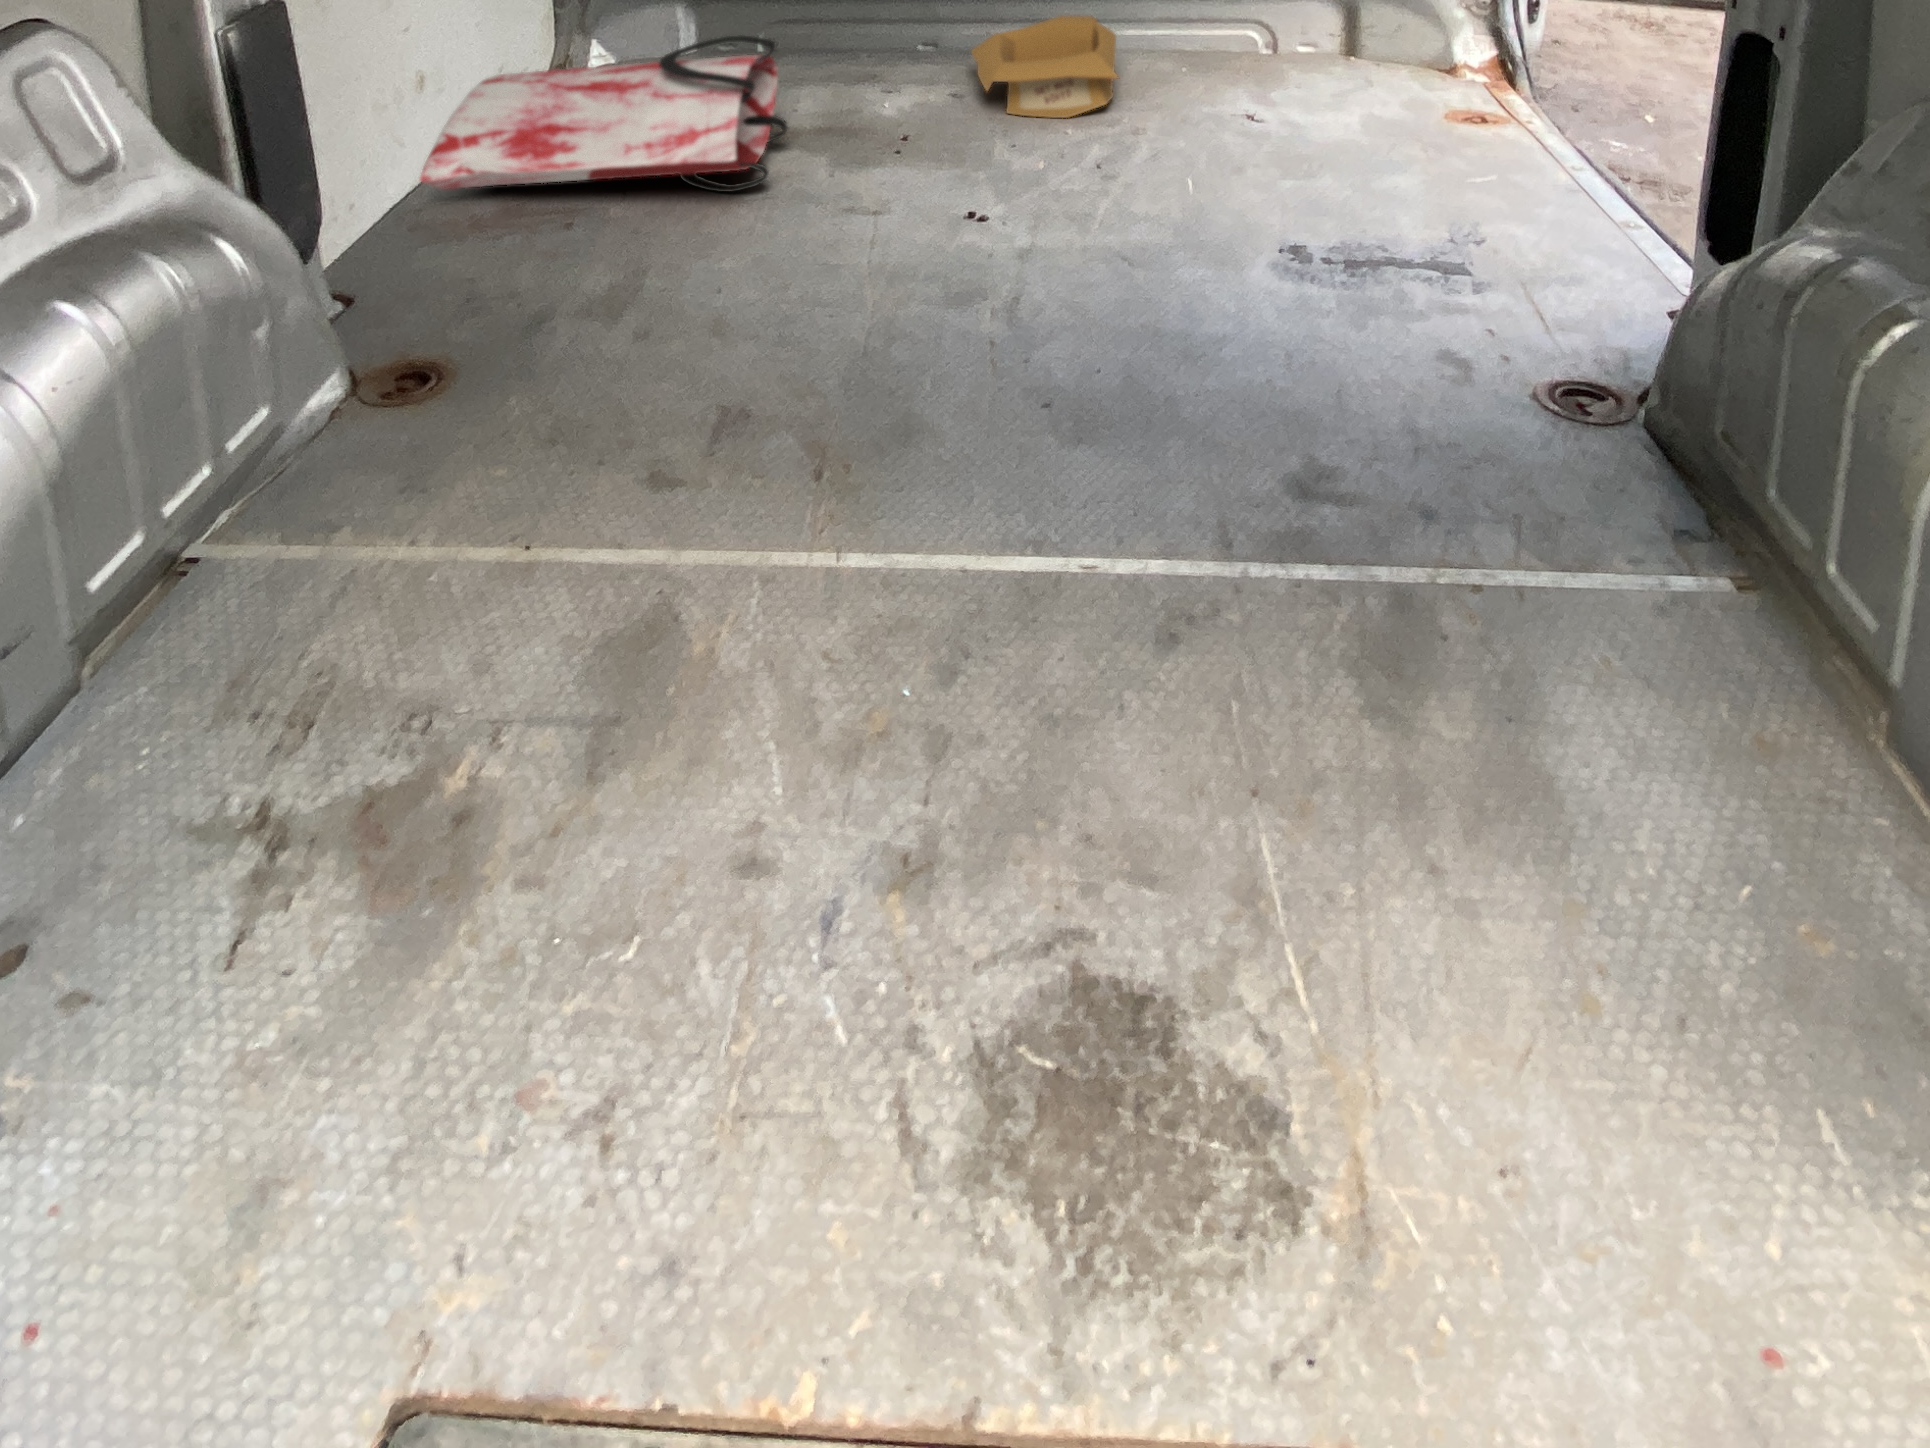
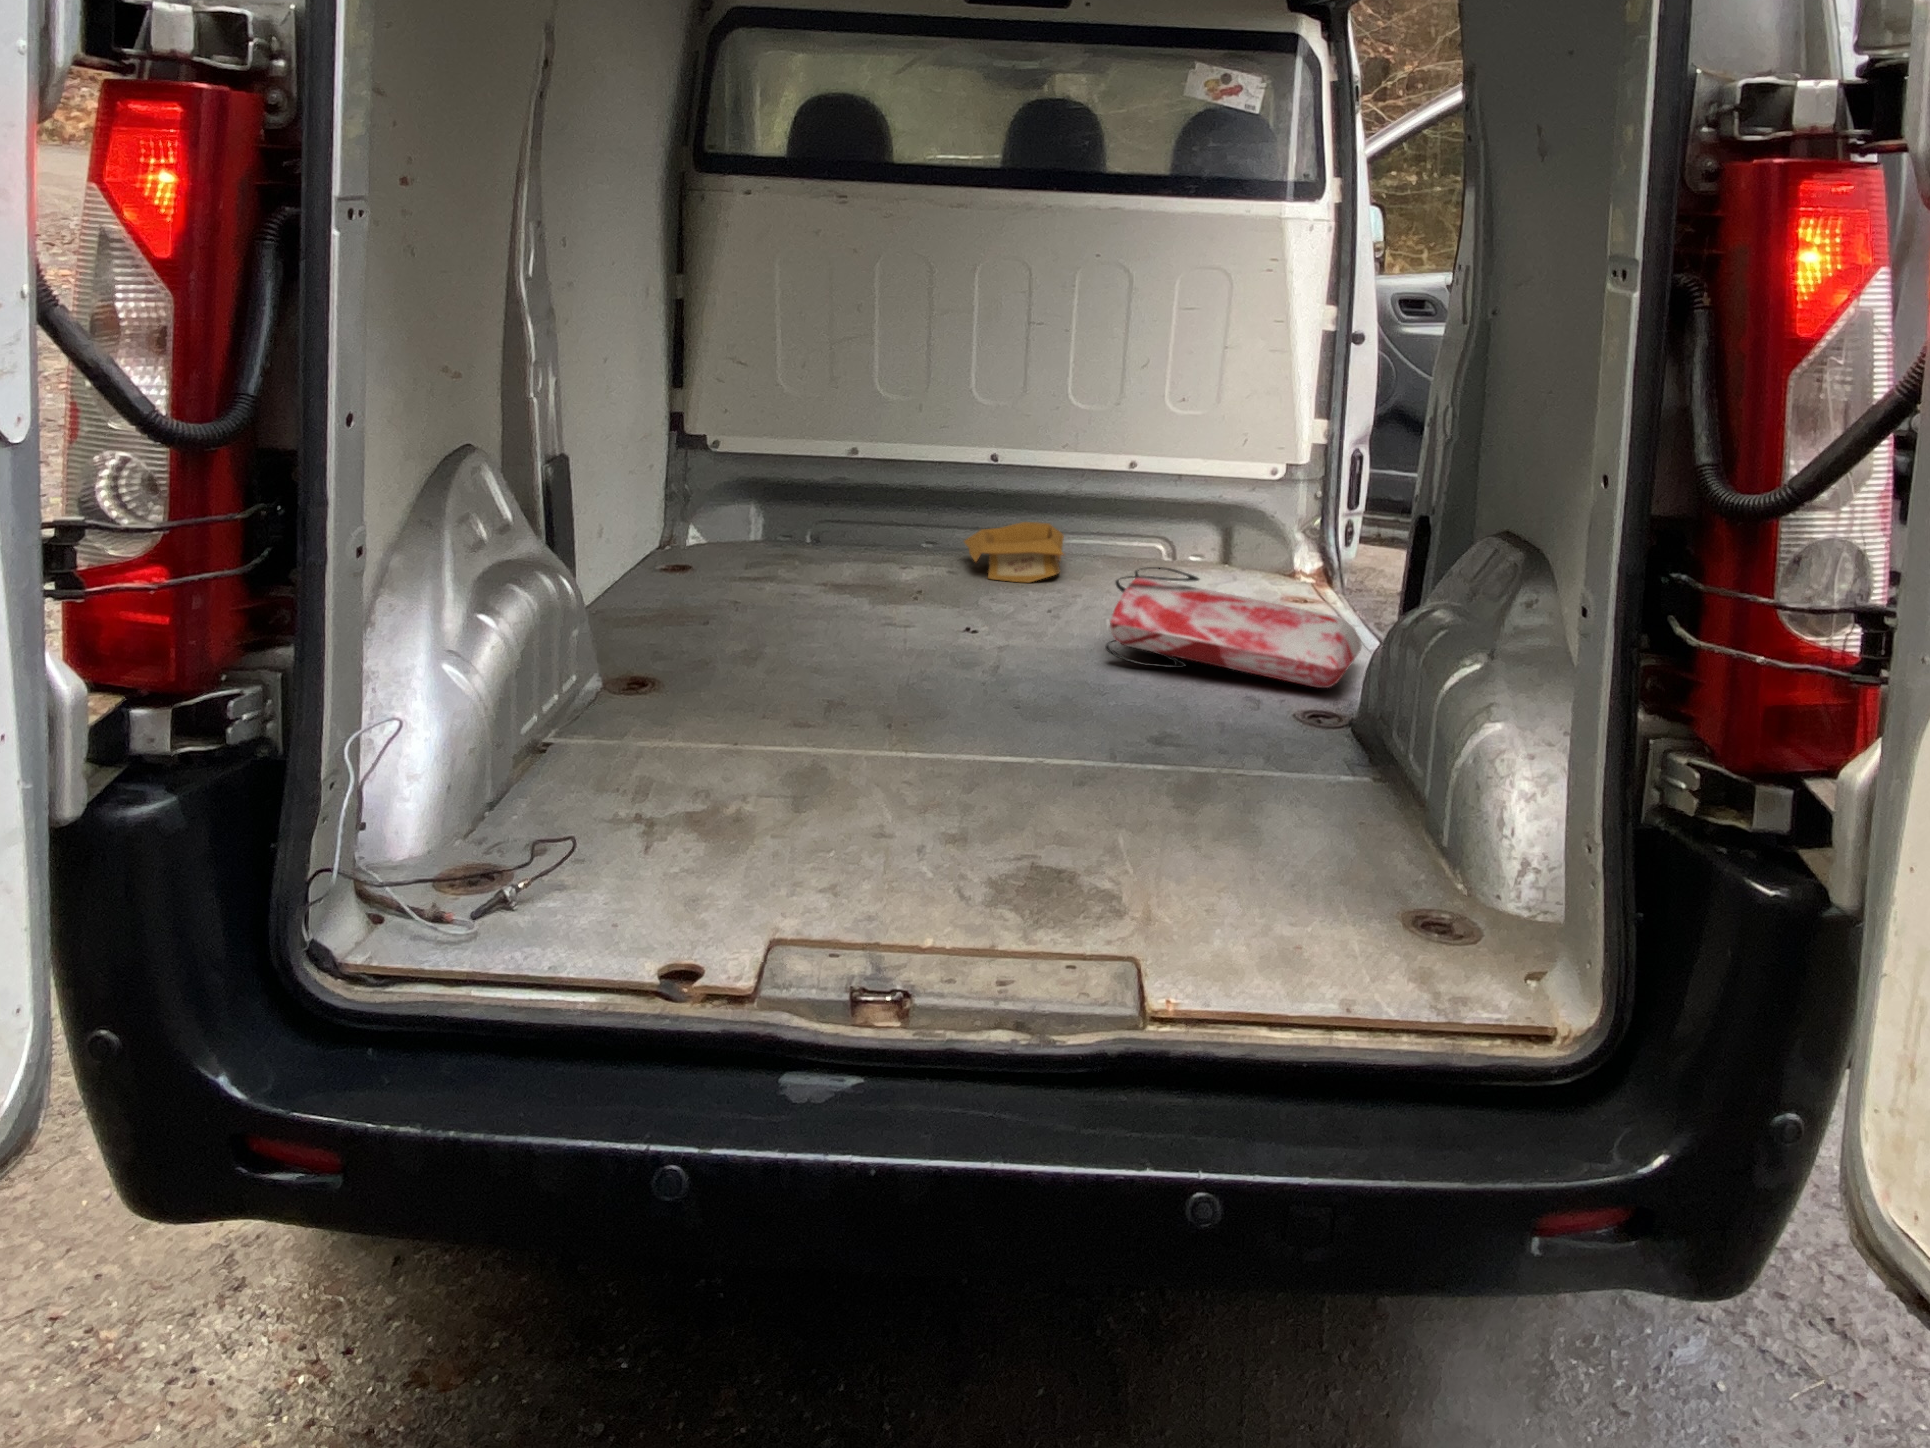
bag: present [420,35,787,192] -> present [1105,567,1362,688]

